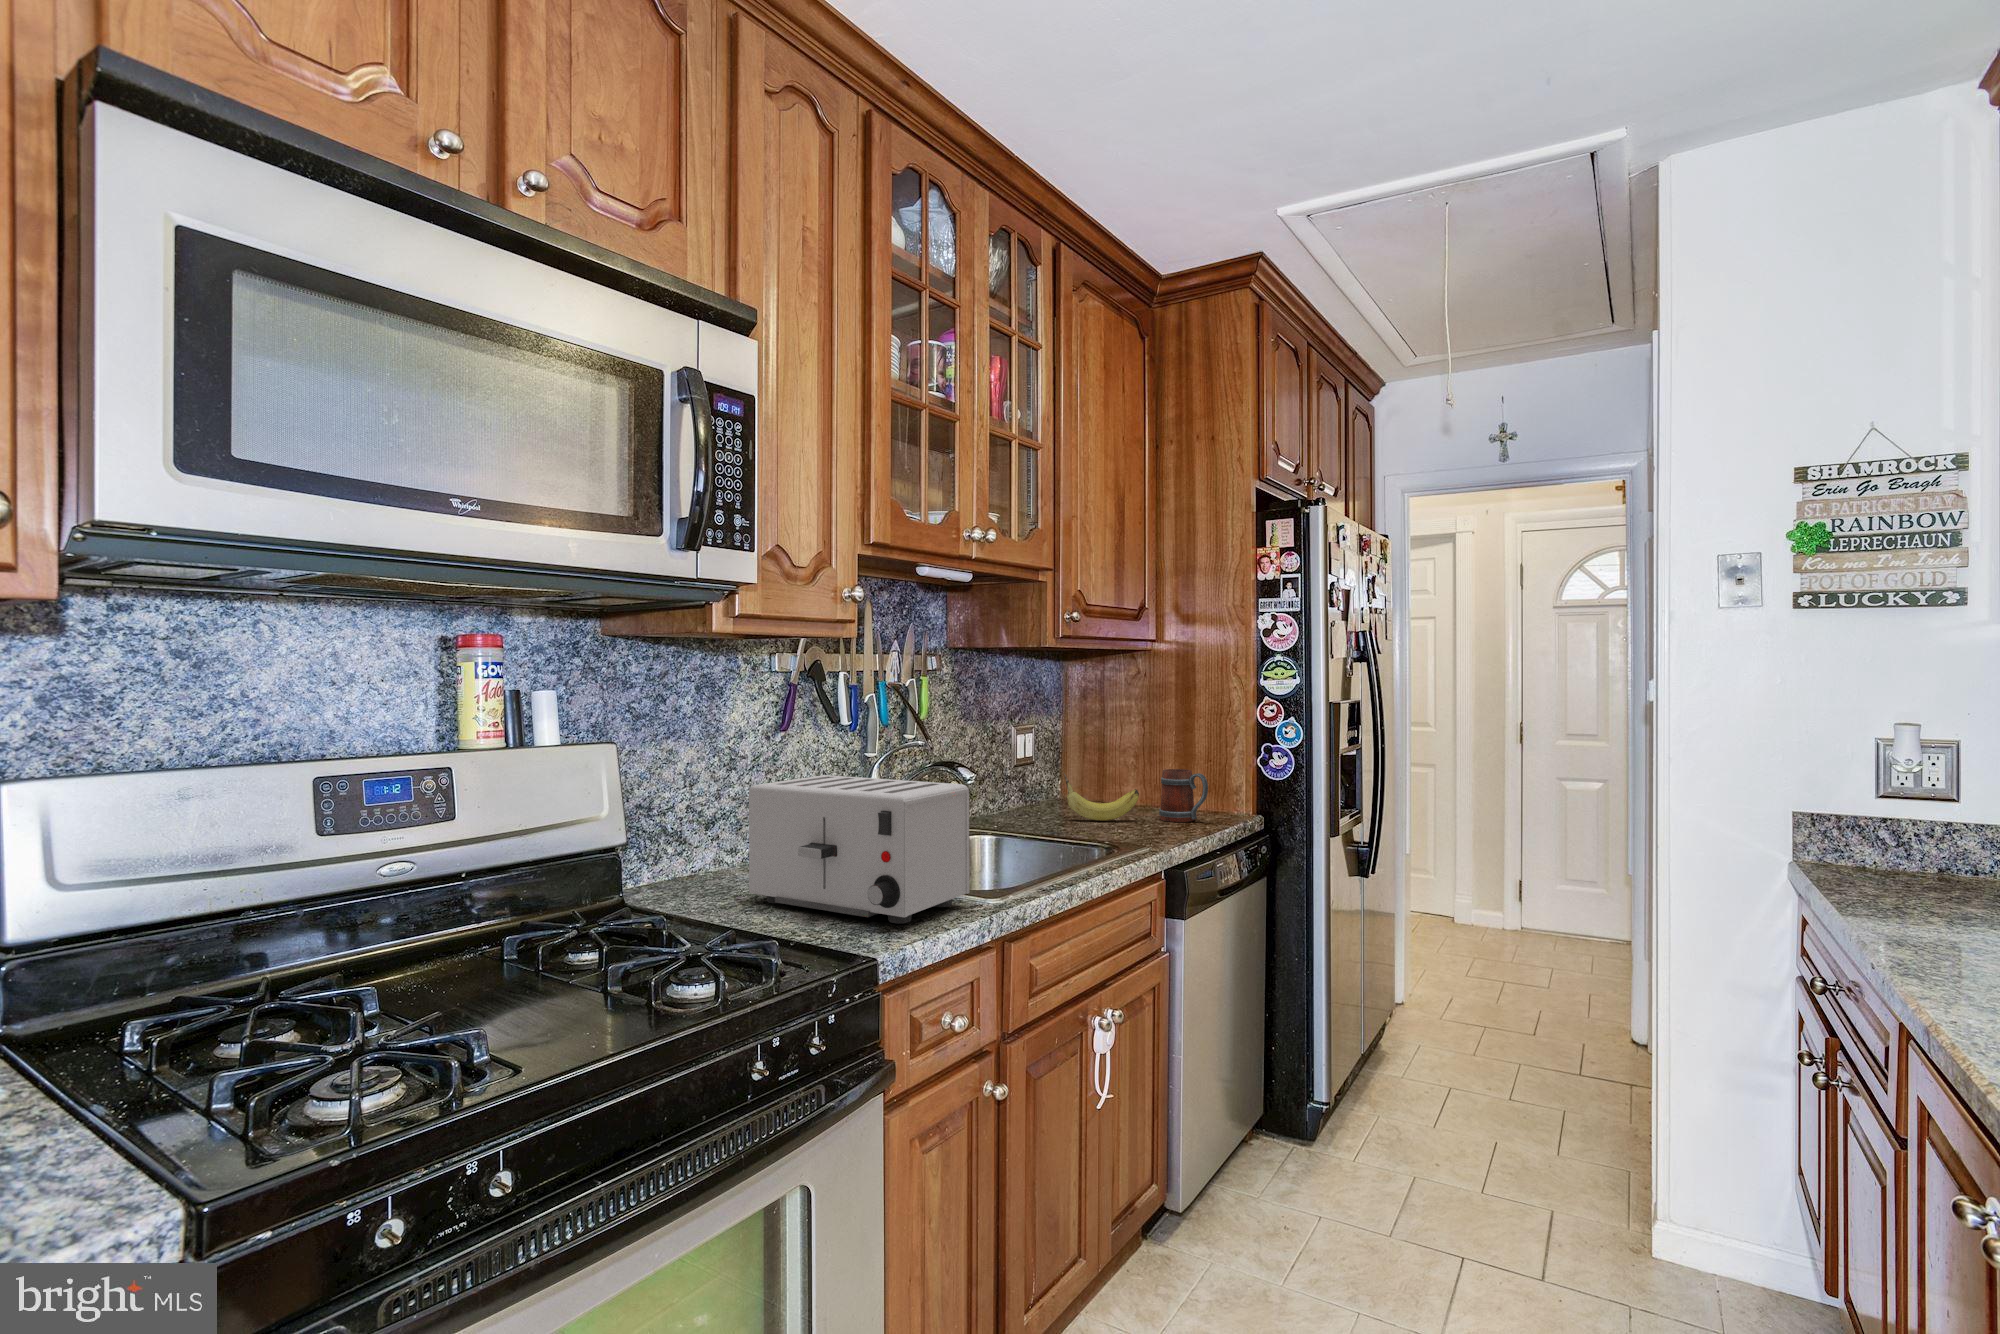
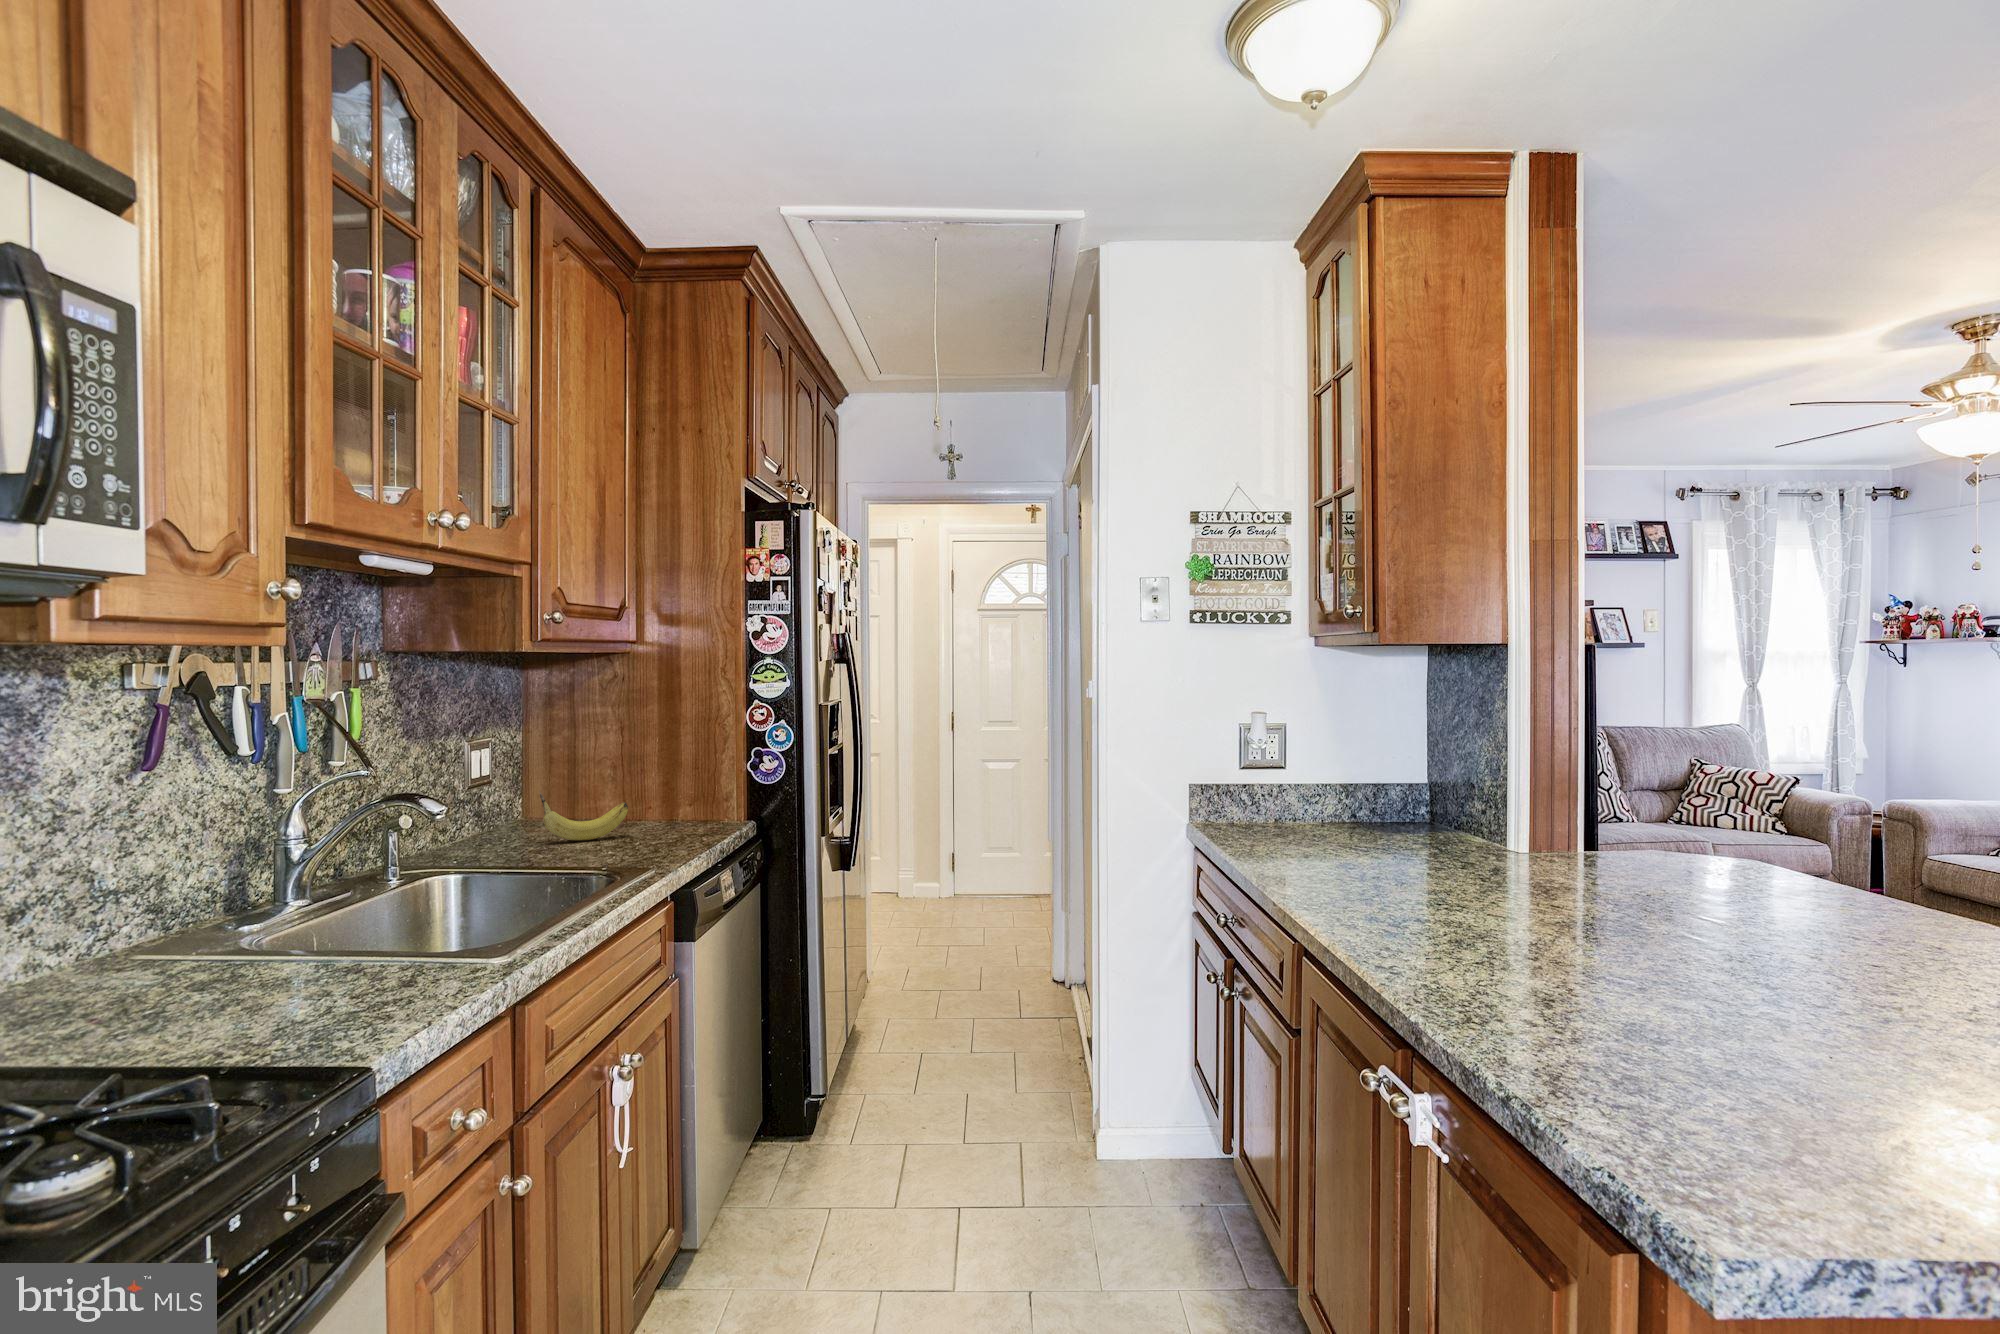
mug: present [1159,769,1208,822] -> none [649,777,703,833]
toaster: present [749,775,969,923] -> none [114,826,471,1017]

